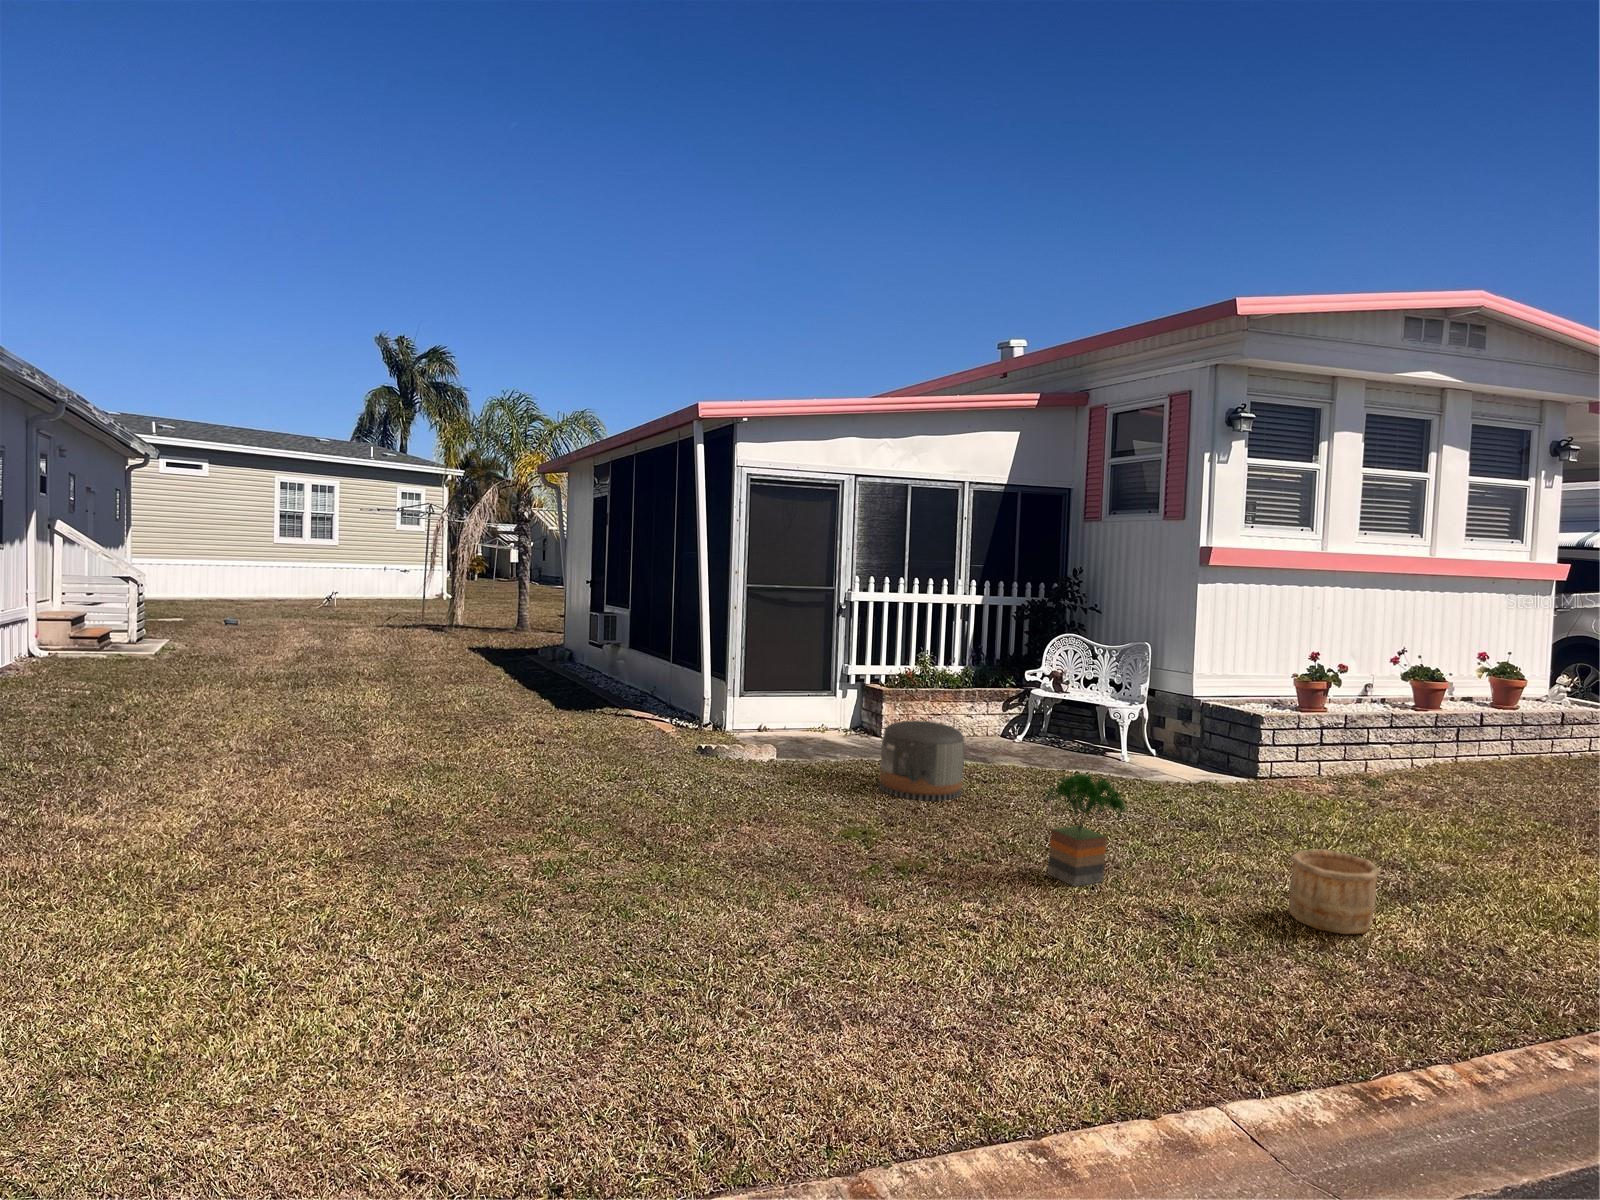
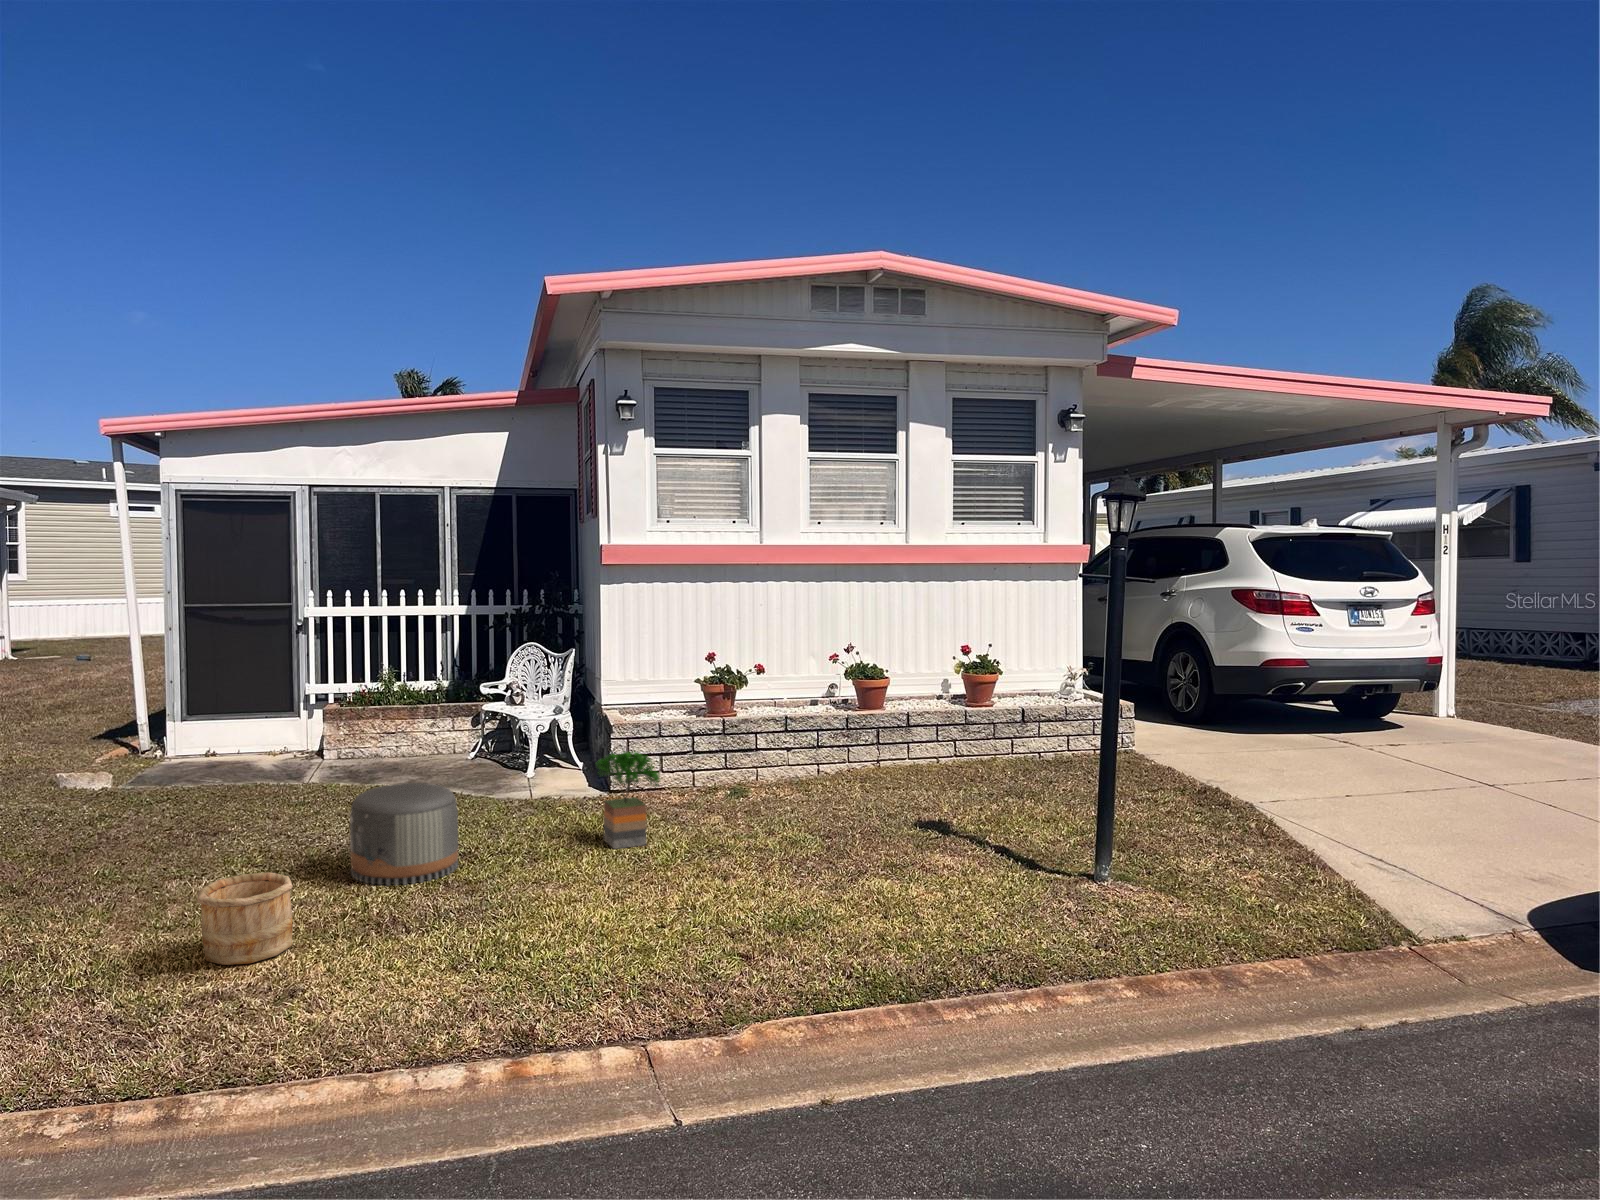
pouf: present [879,721,965,801] -> present [350,783,458,885]
potted tree: present [1046,774,1127,886] -> present [596,751,660,849]

